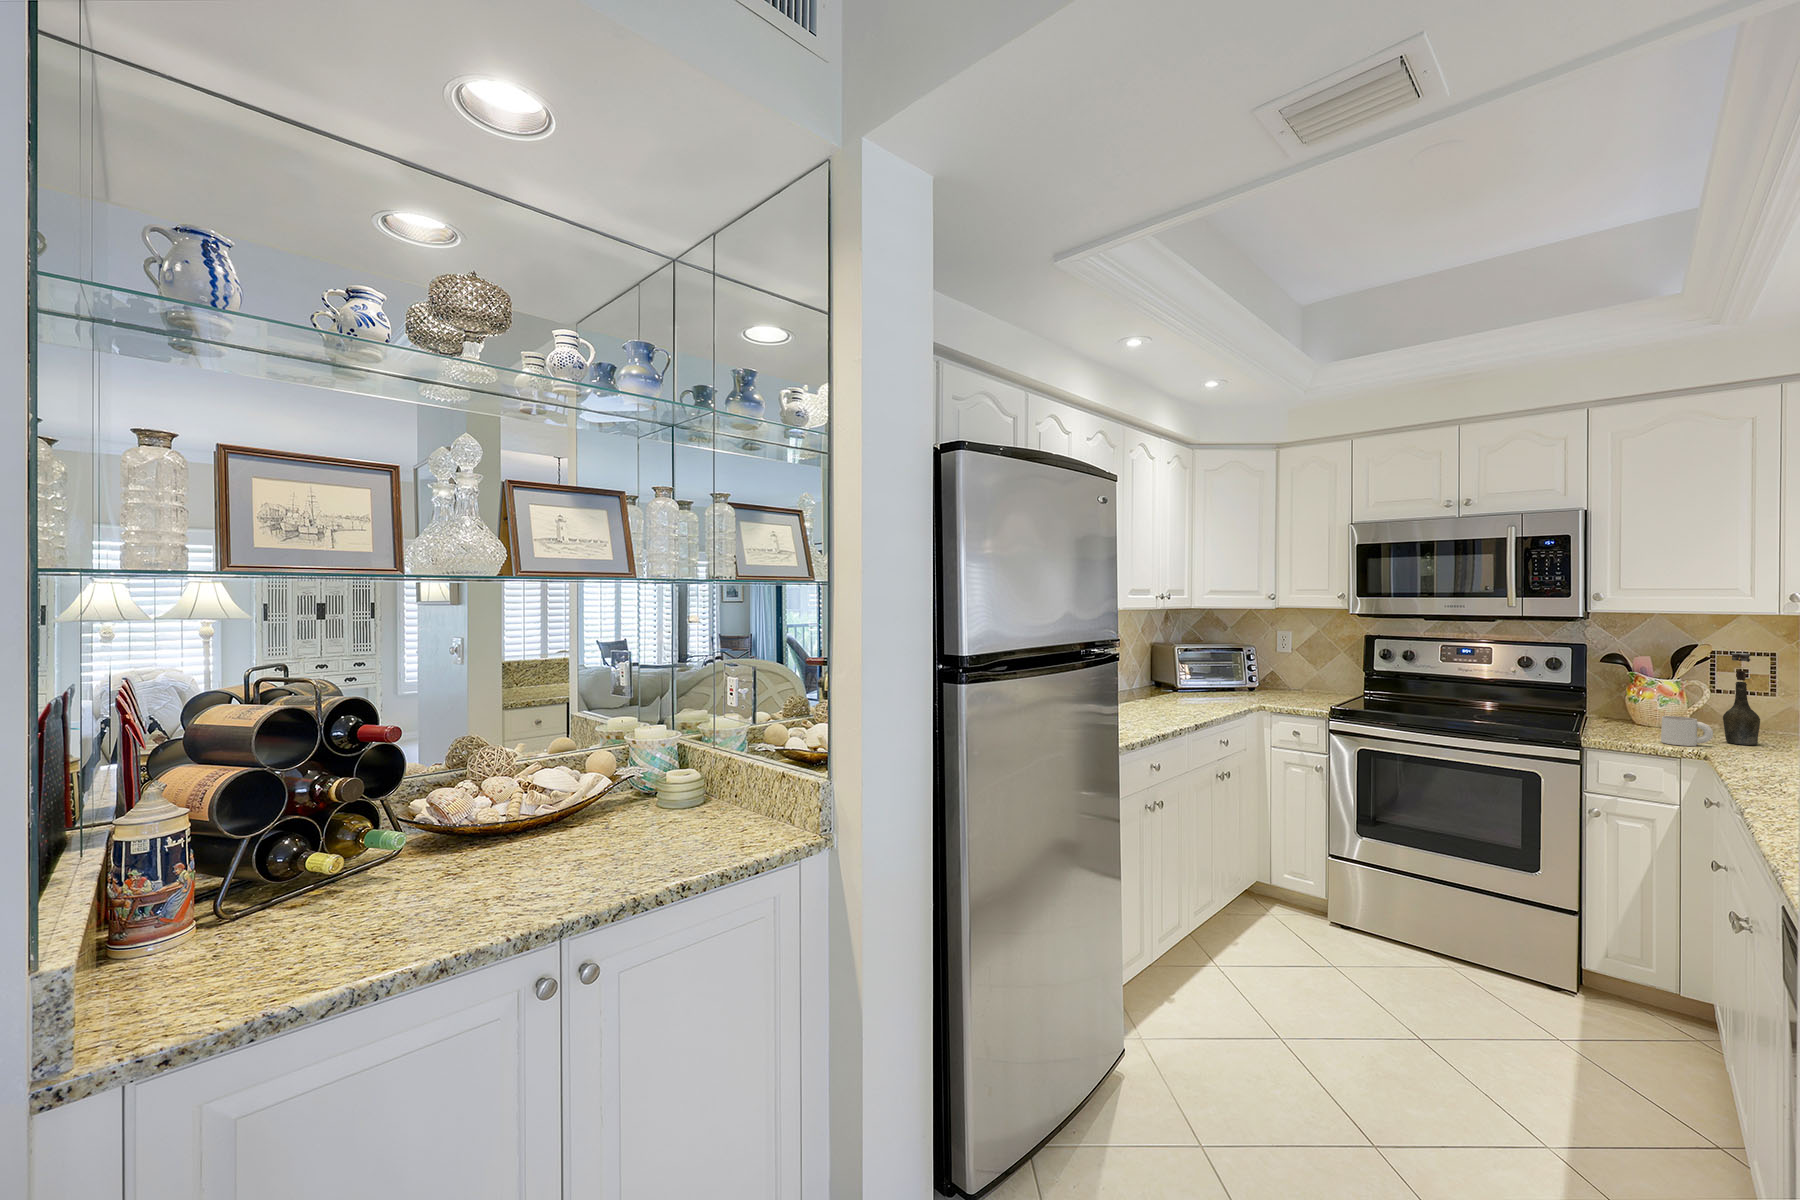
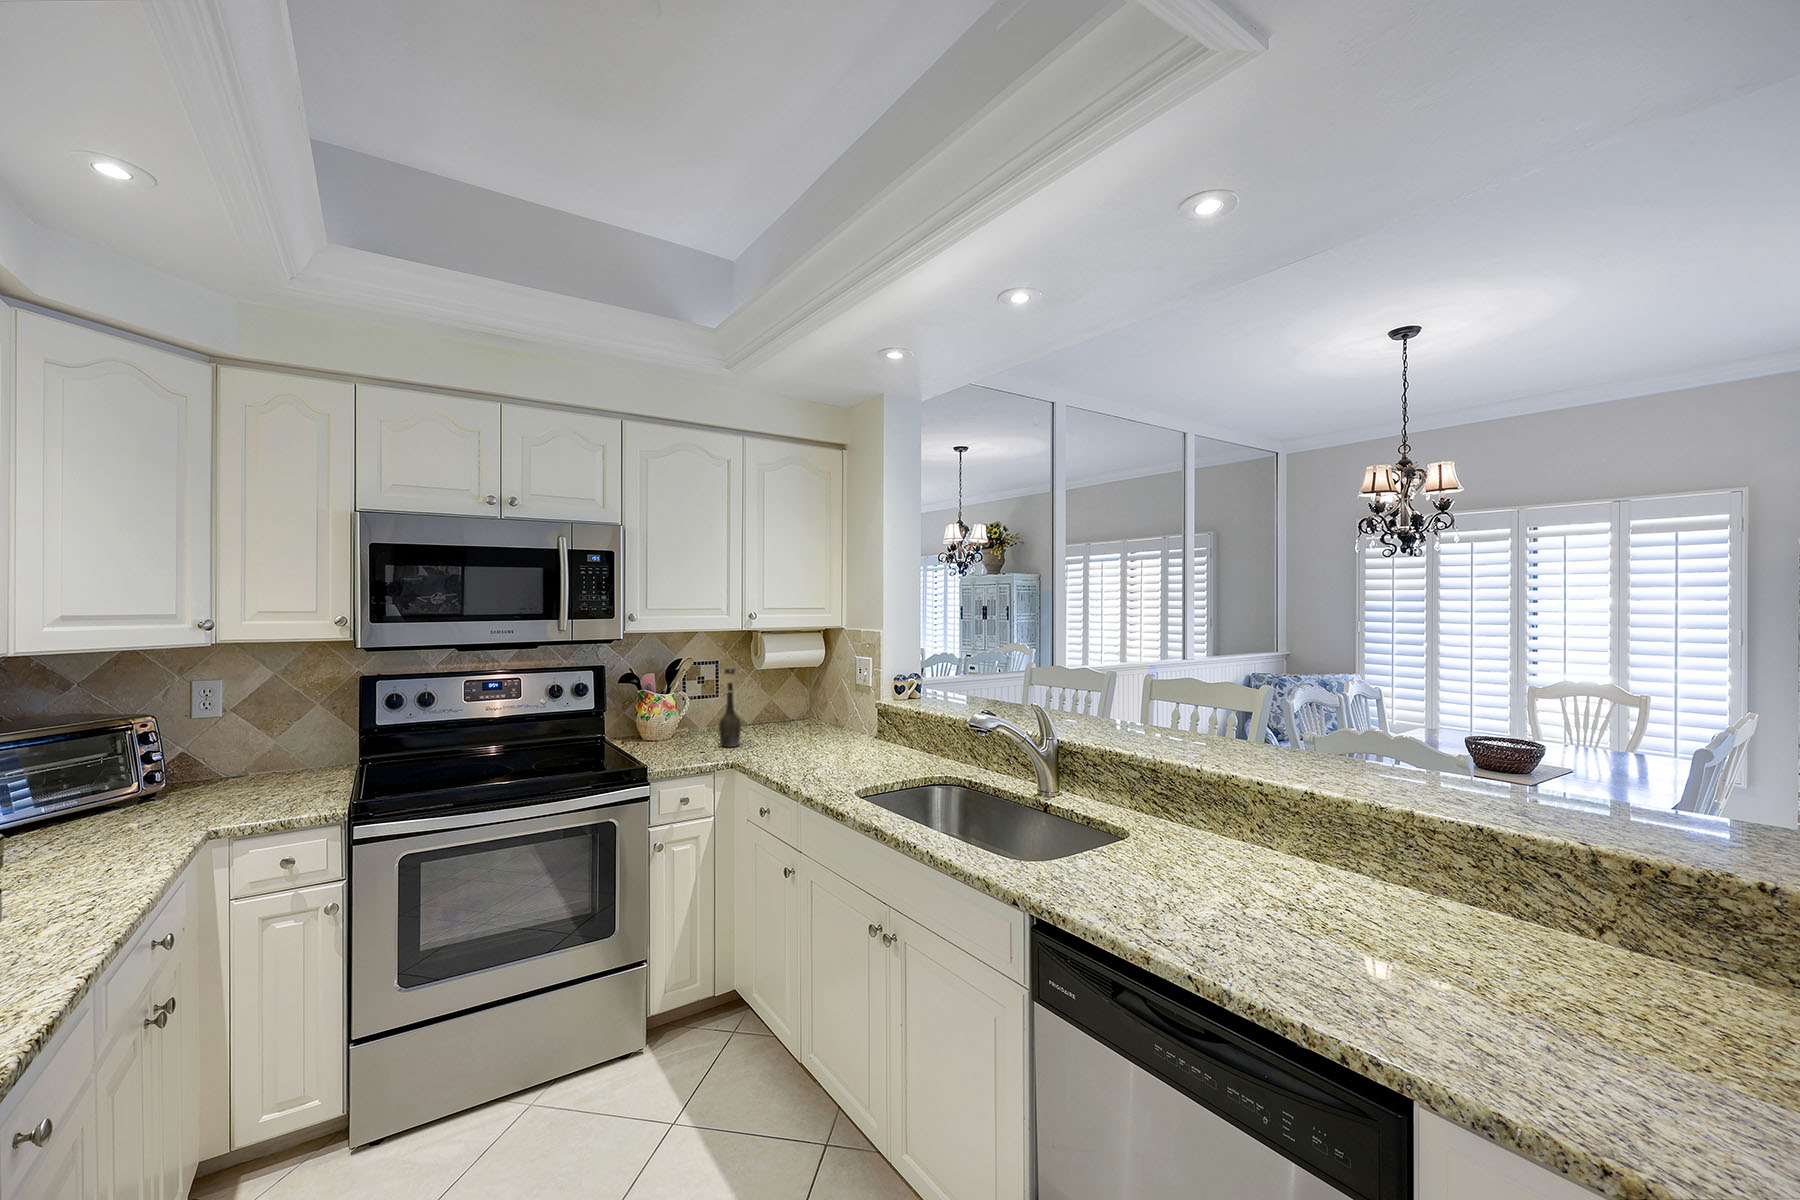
mug: present [1661,716,1713,746] -> none [692,732,726,761]

